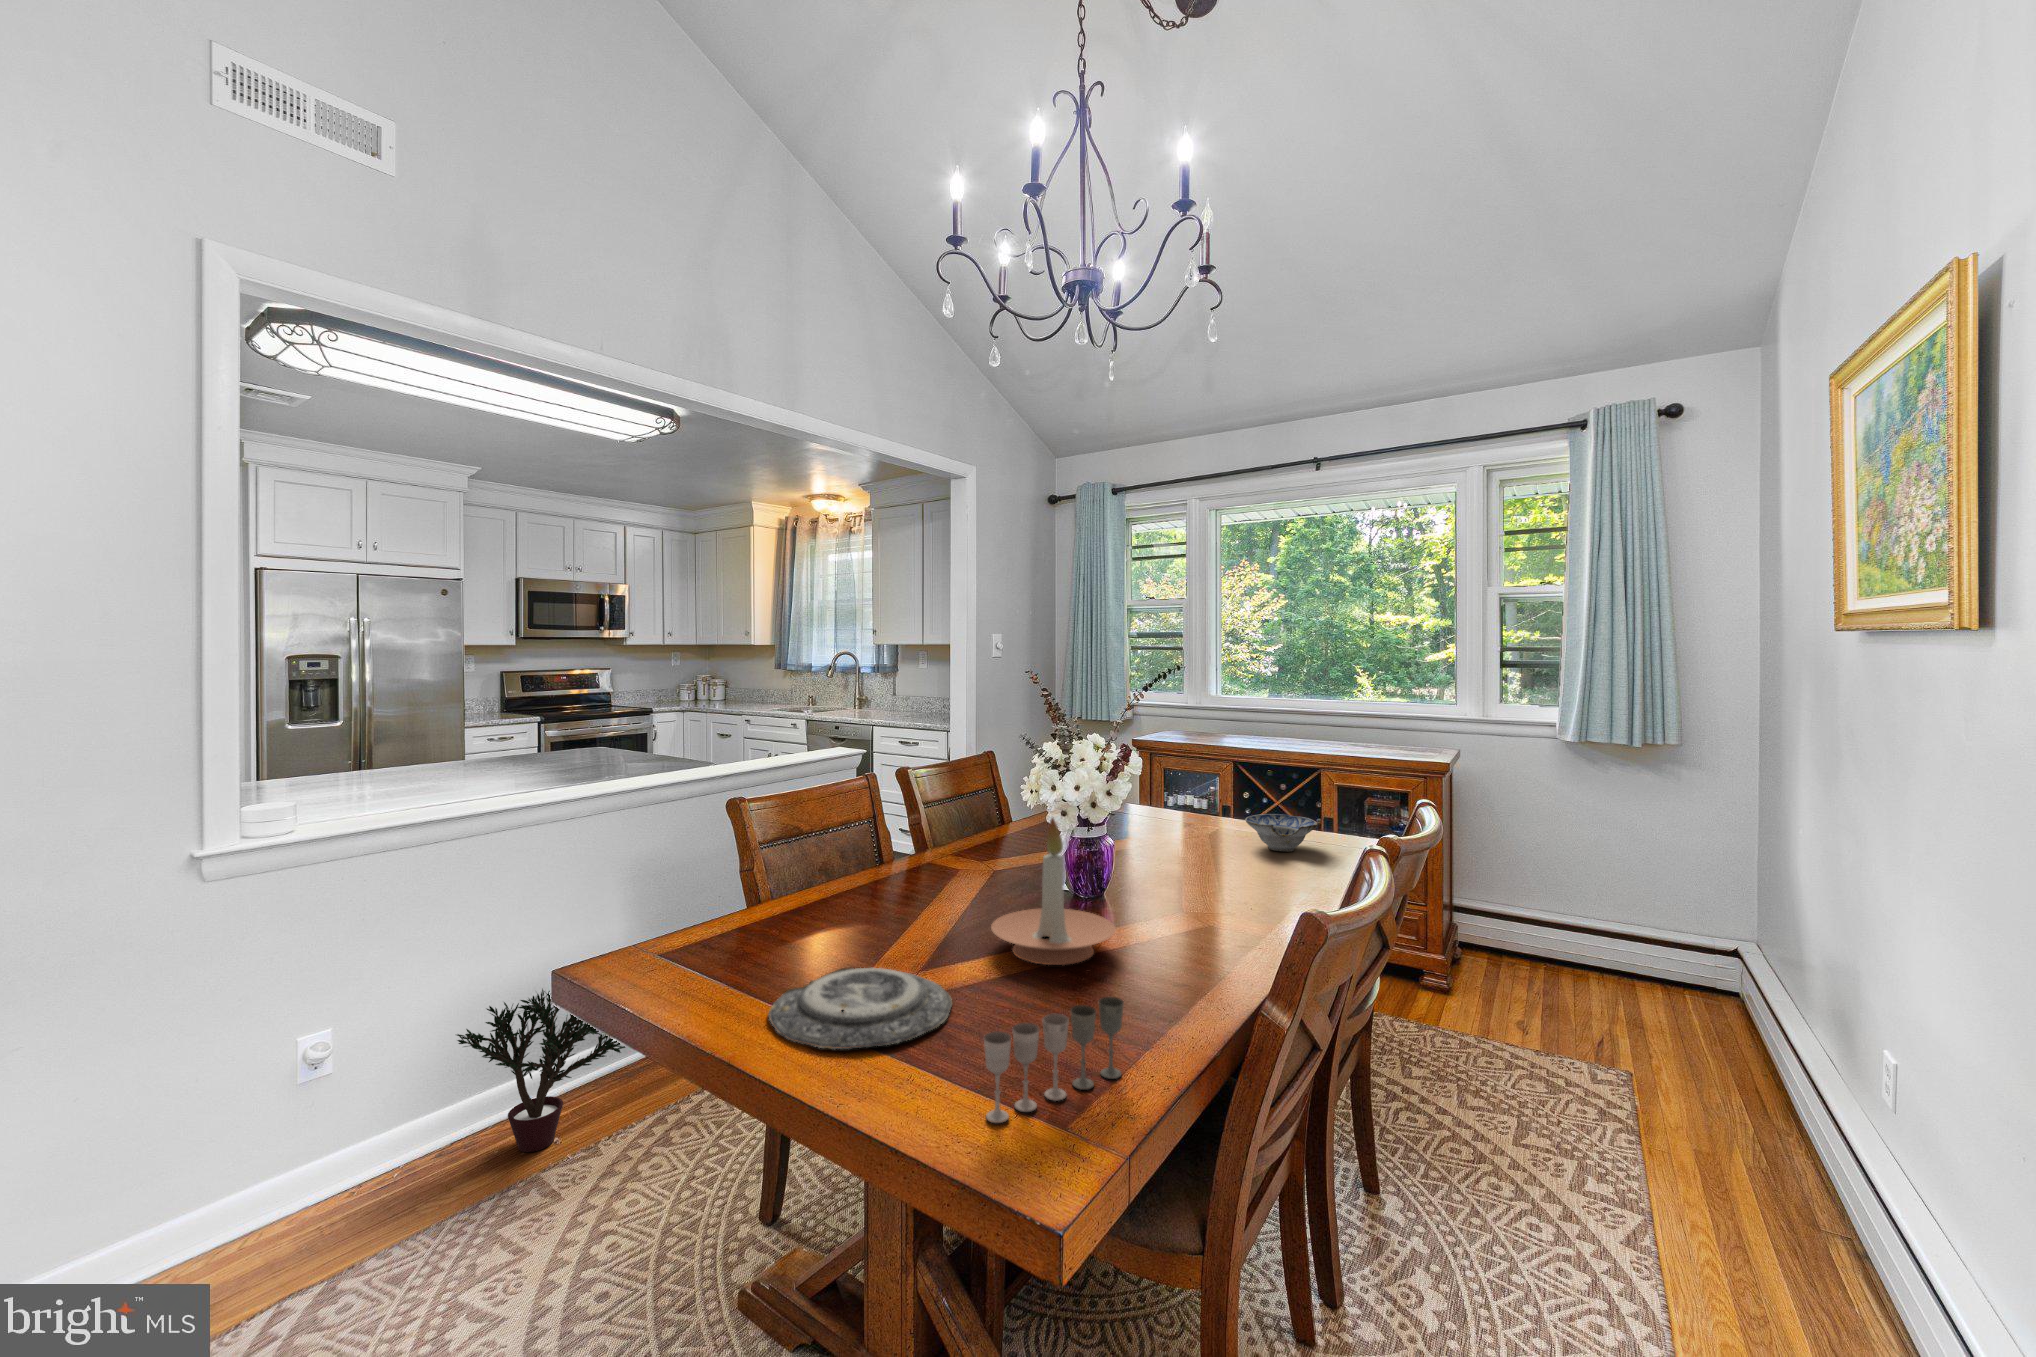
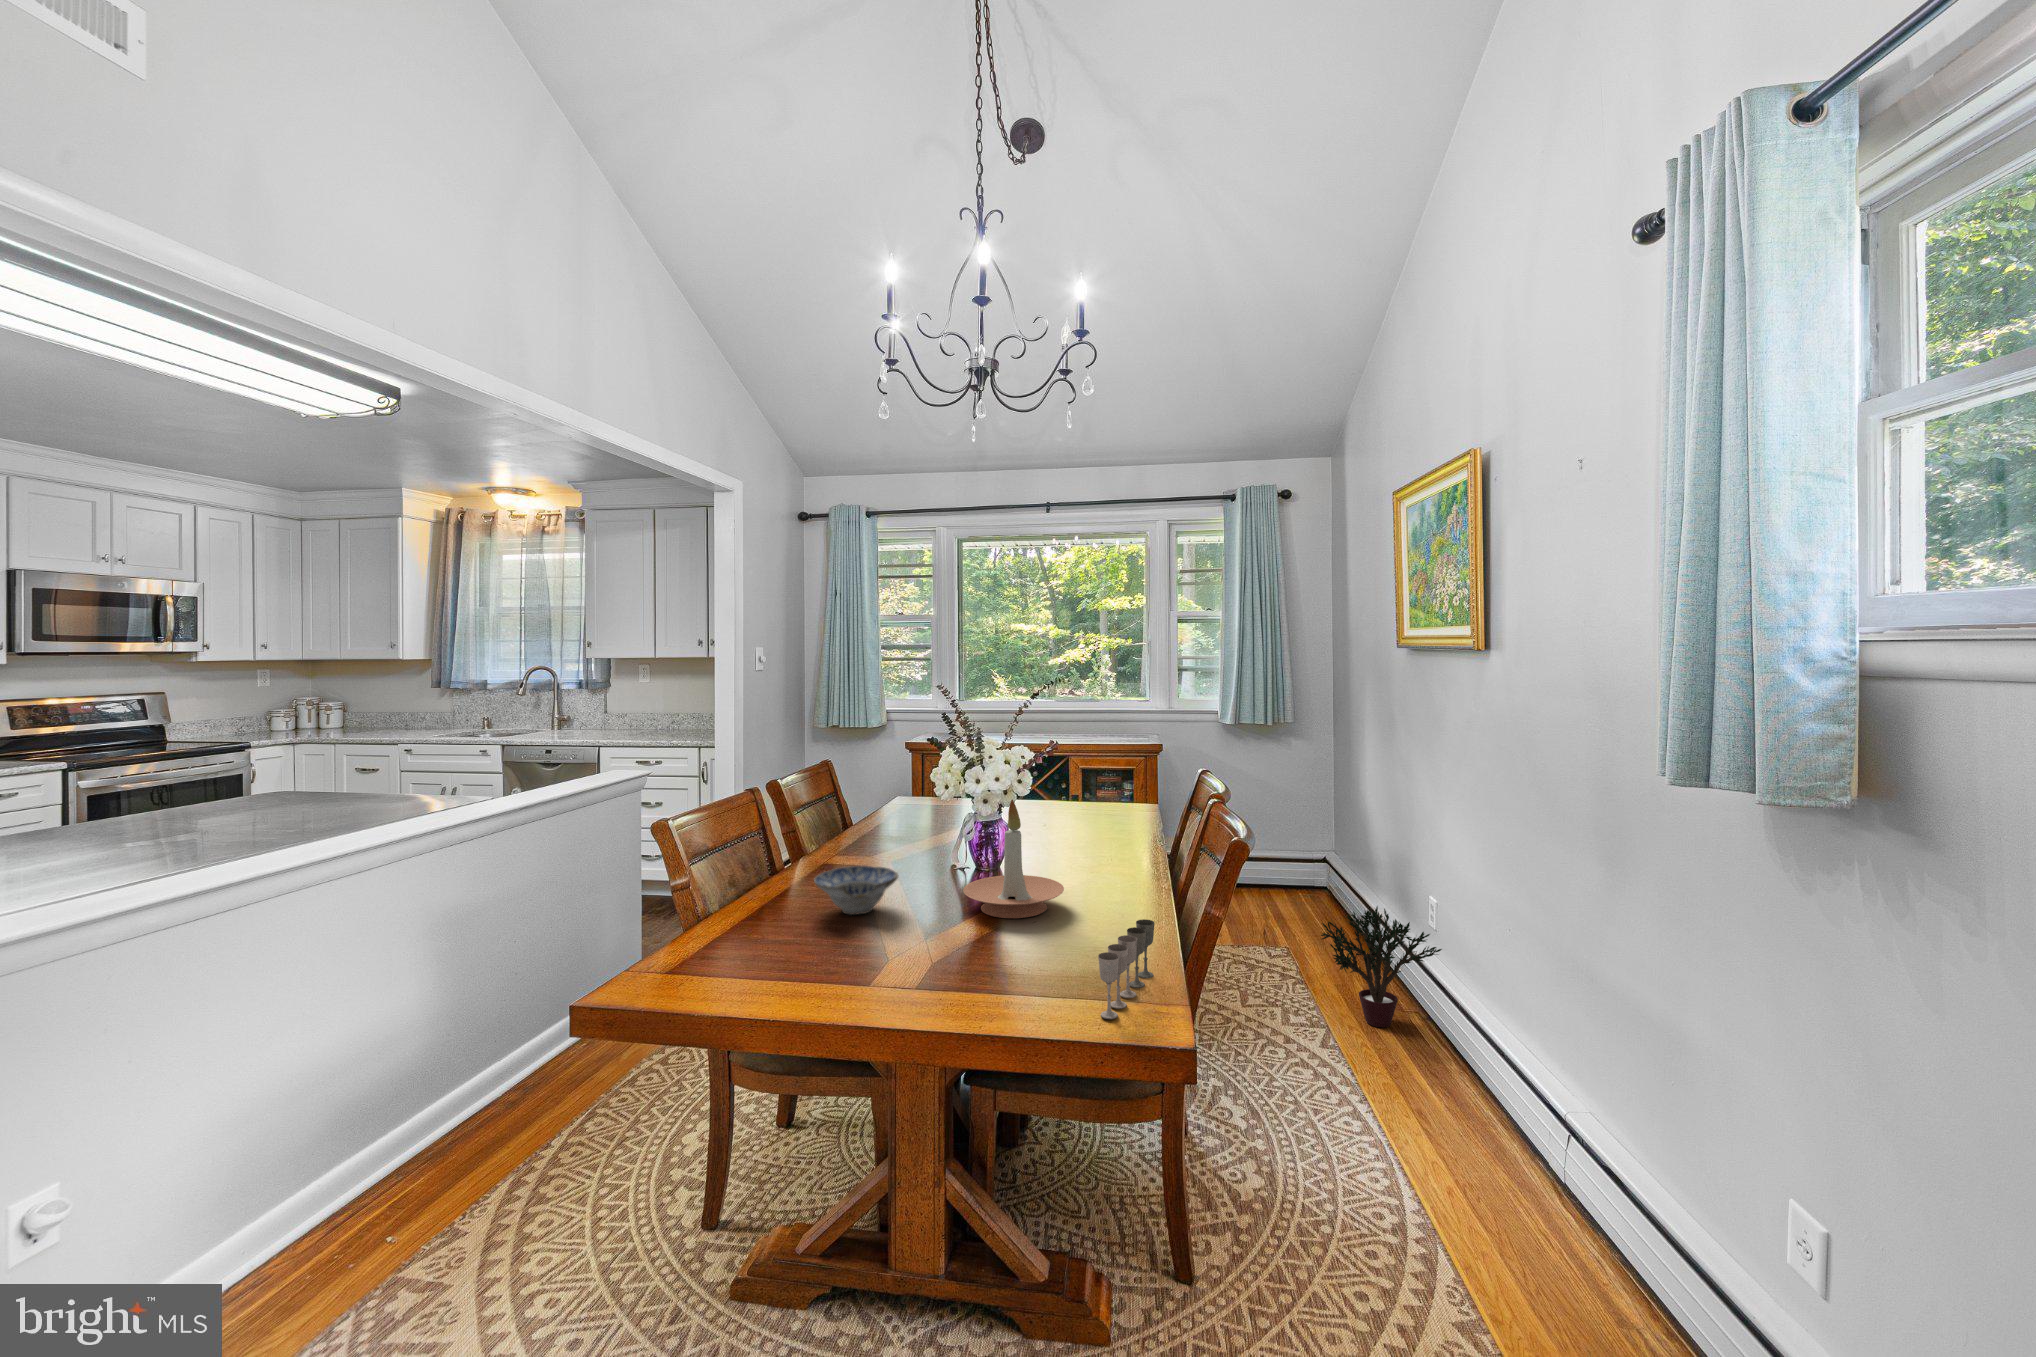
ceramic bowl: present [1245,814,1318,852] -> present [814,866,898,915]
plate: present [769,968,952,1049] -> none [844,940,1000,1005]
potted plant: present [457,989,626,1152] -> present [1321,906,1442,1027]

